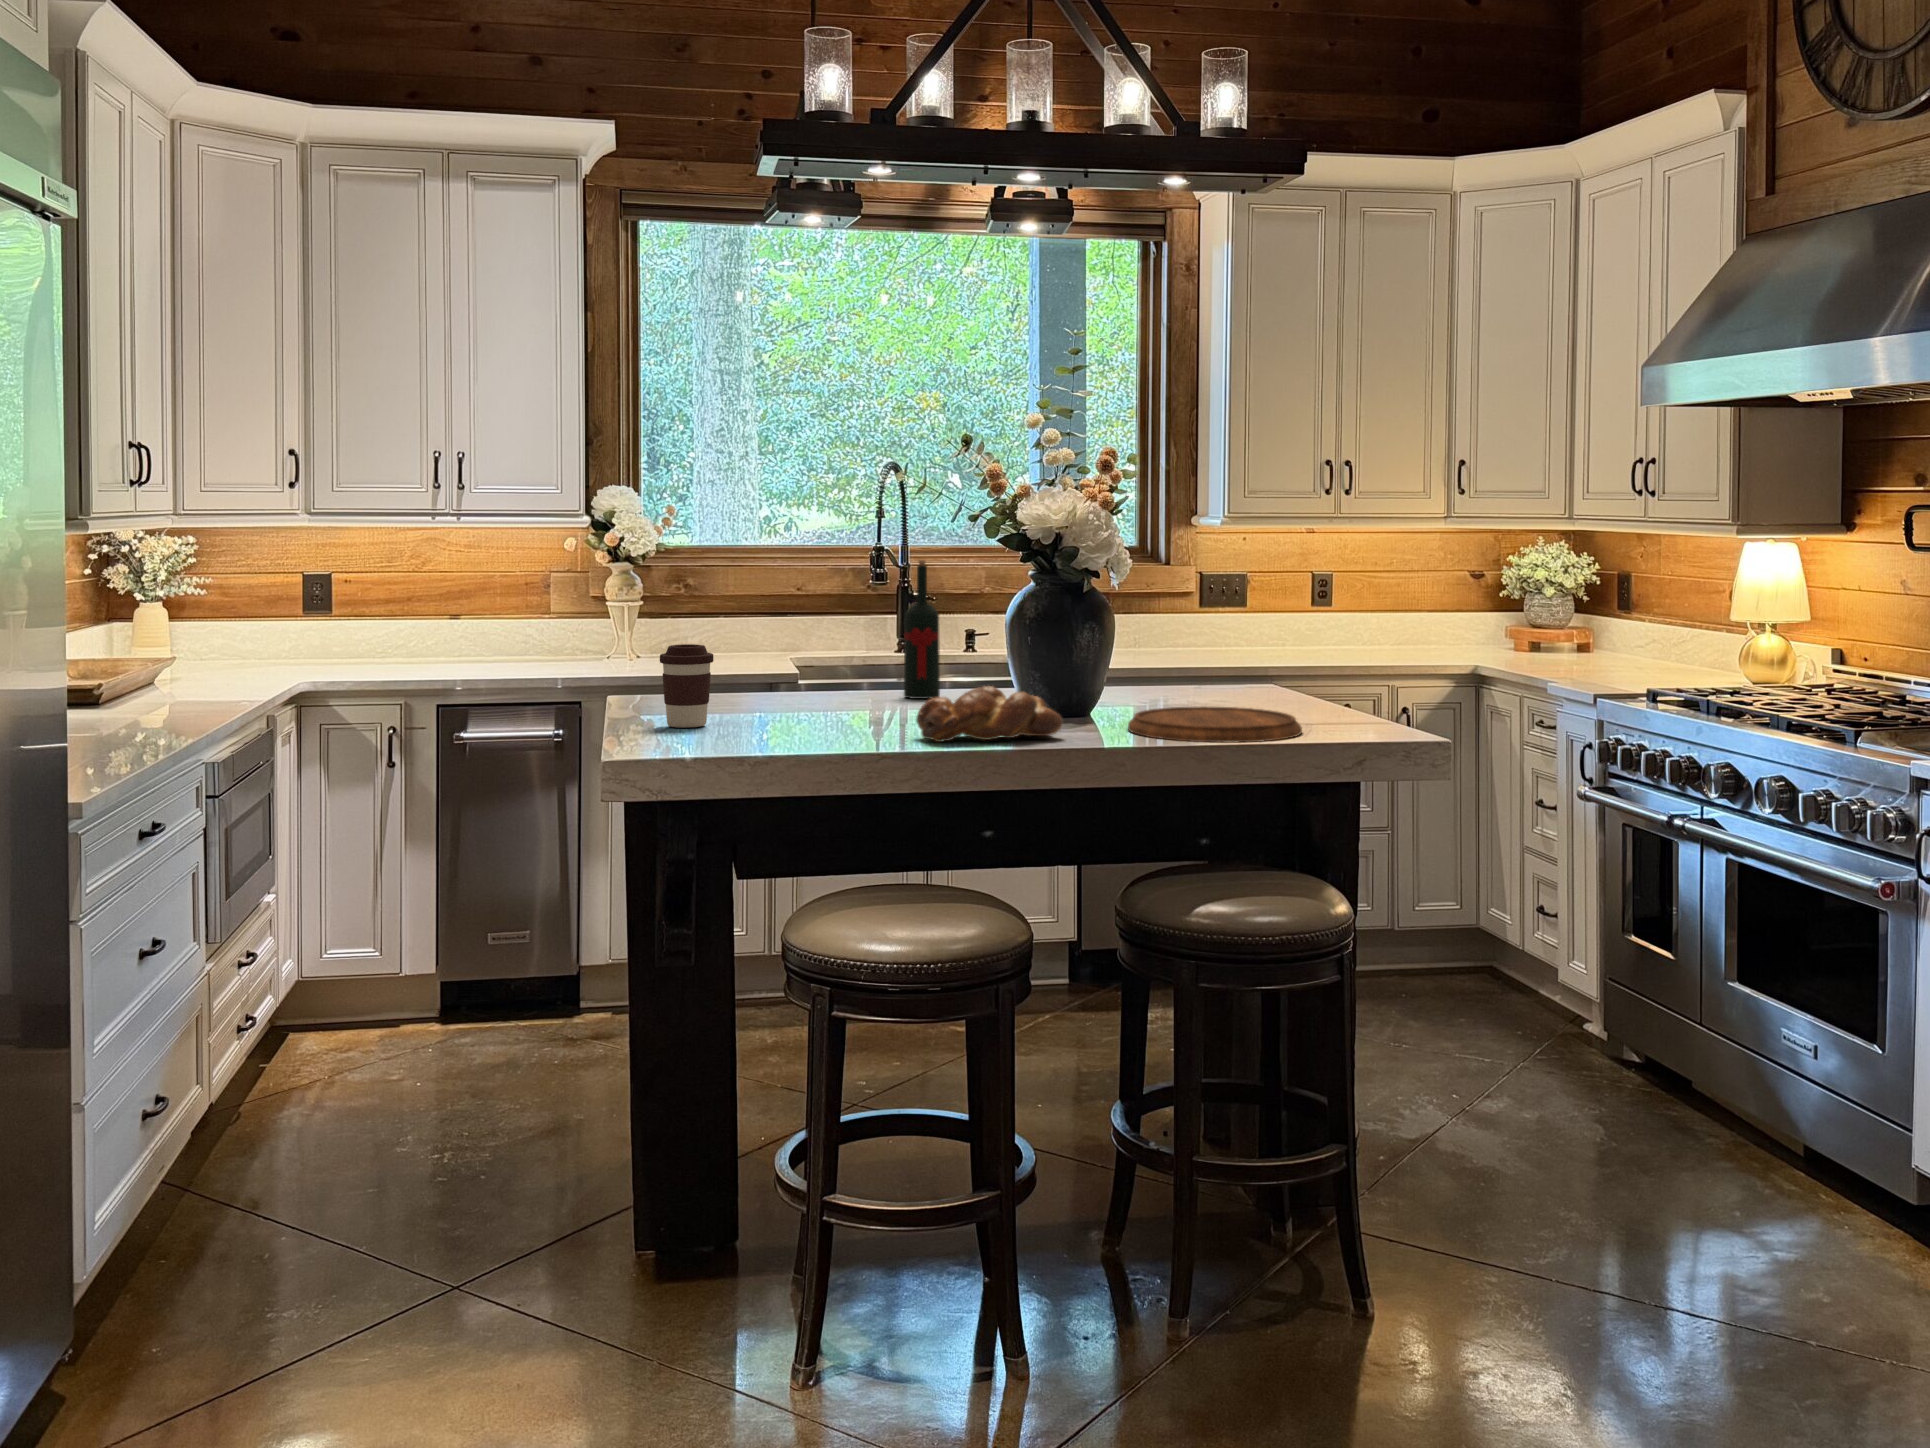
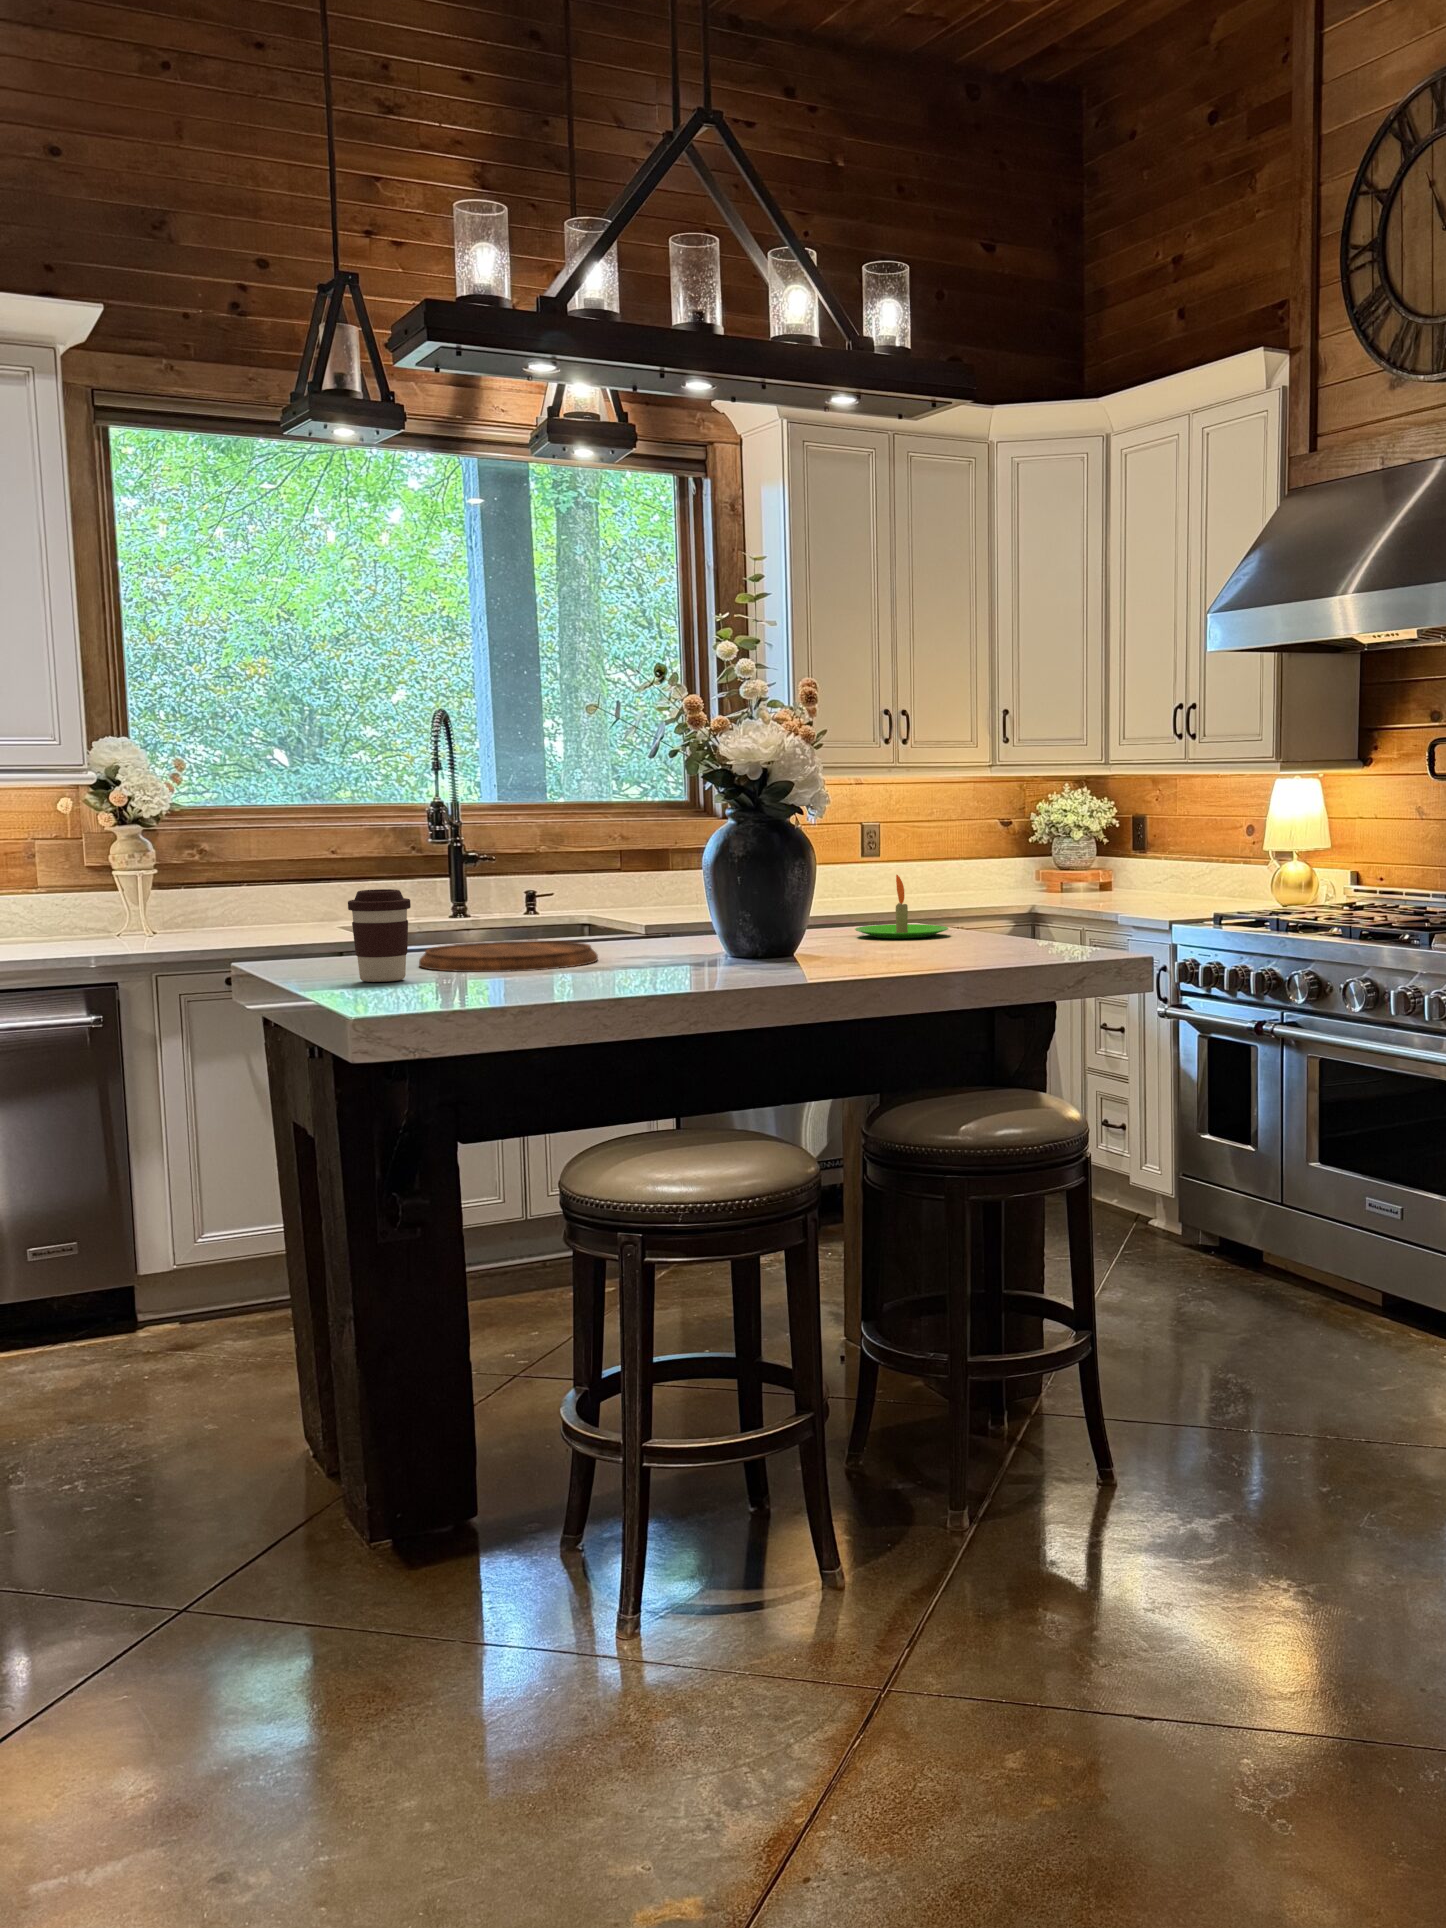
wine bottle: present [904,560,940,699] -> none [560,798,601,947]
candle: none [1182,641,1277,706] -> present [855,875,949,938]
bread loaf: present [916,686,1063,742] -> none [663,919,813,979]
cutting board: present [1128,706,1302,742] -> present [419,940,598,972]

